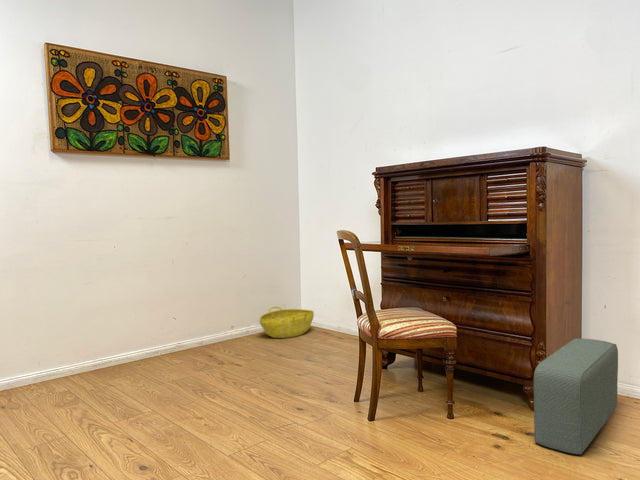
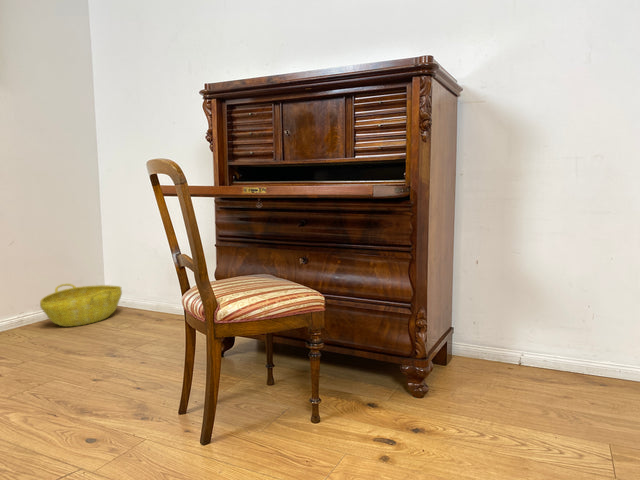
pouf: present [534,338,618,454] -> none [427,302,502,453]

